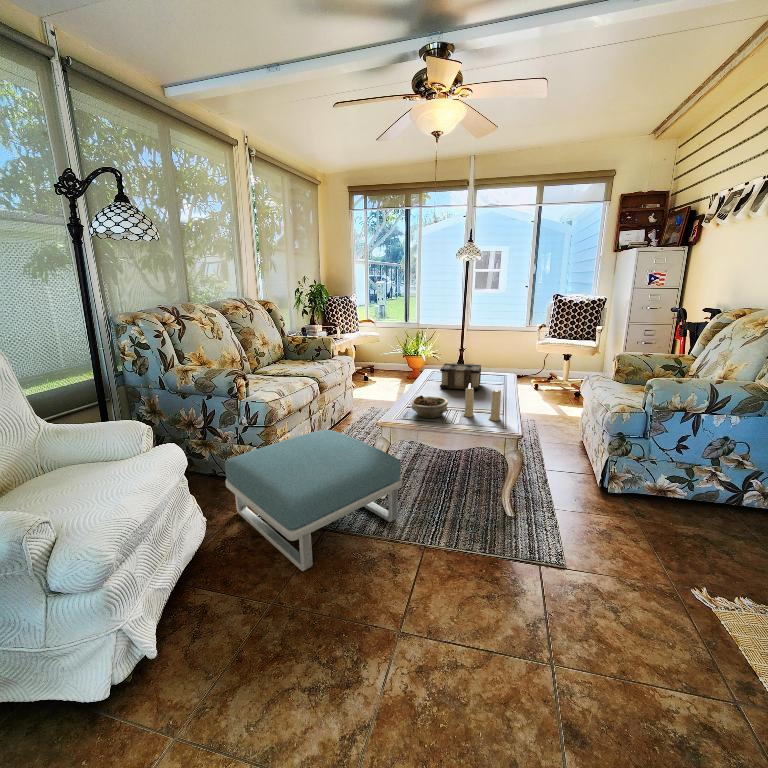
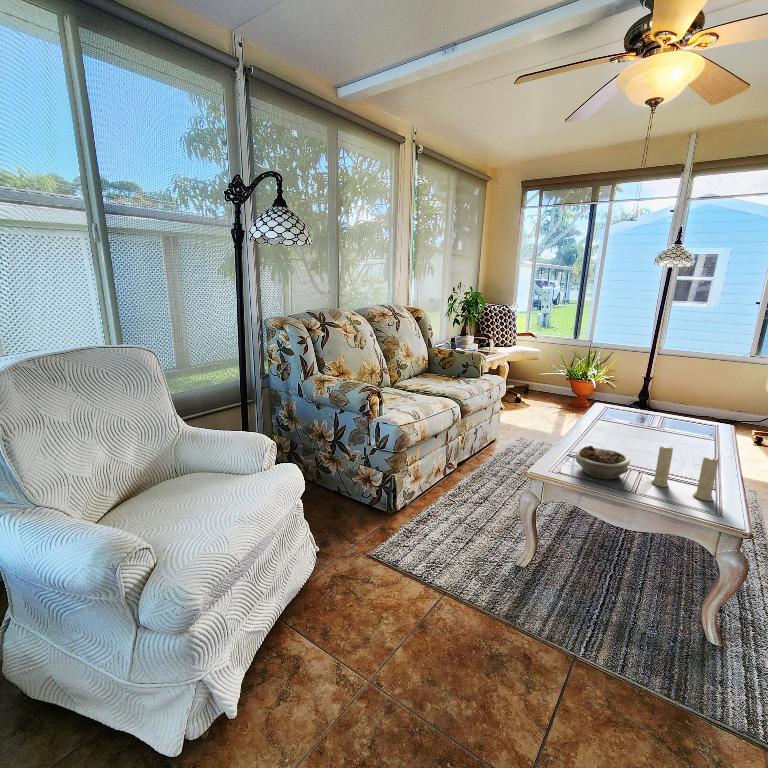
book: present [440,363,481,390] -> none [617,402,683,445]
footstool: present [225,430,402,571] -> none [344,466,552,645]

